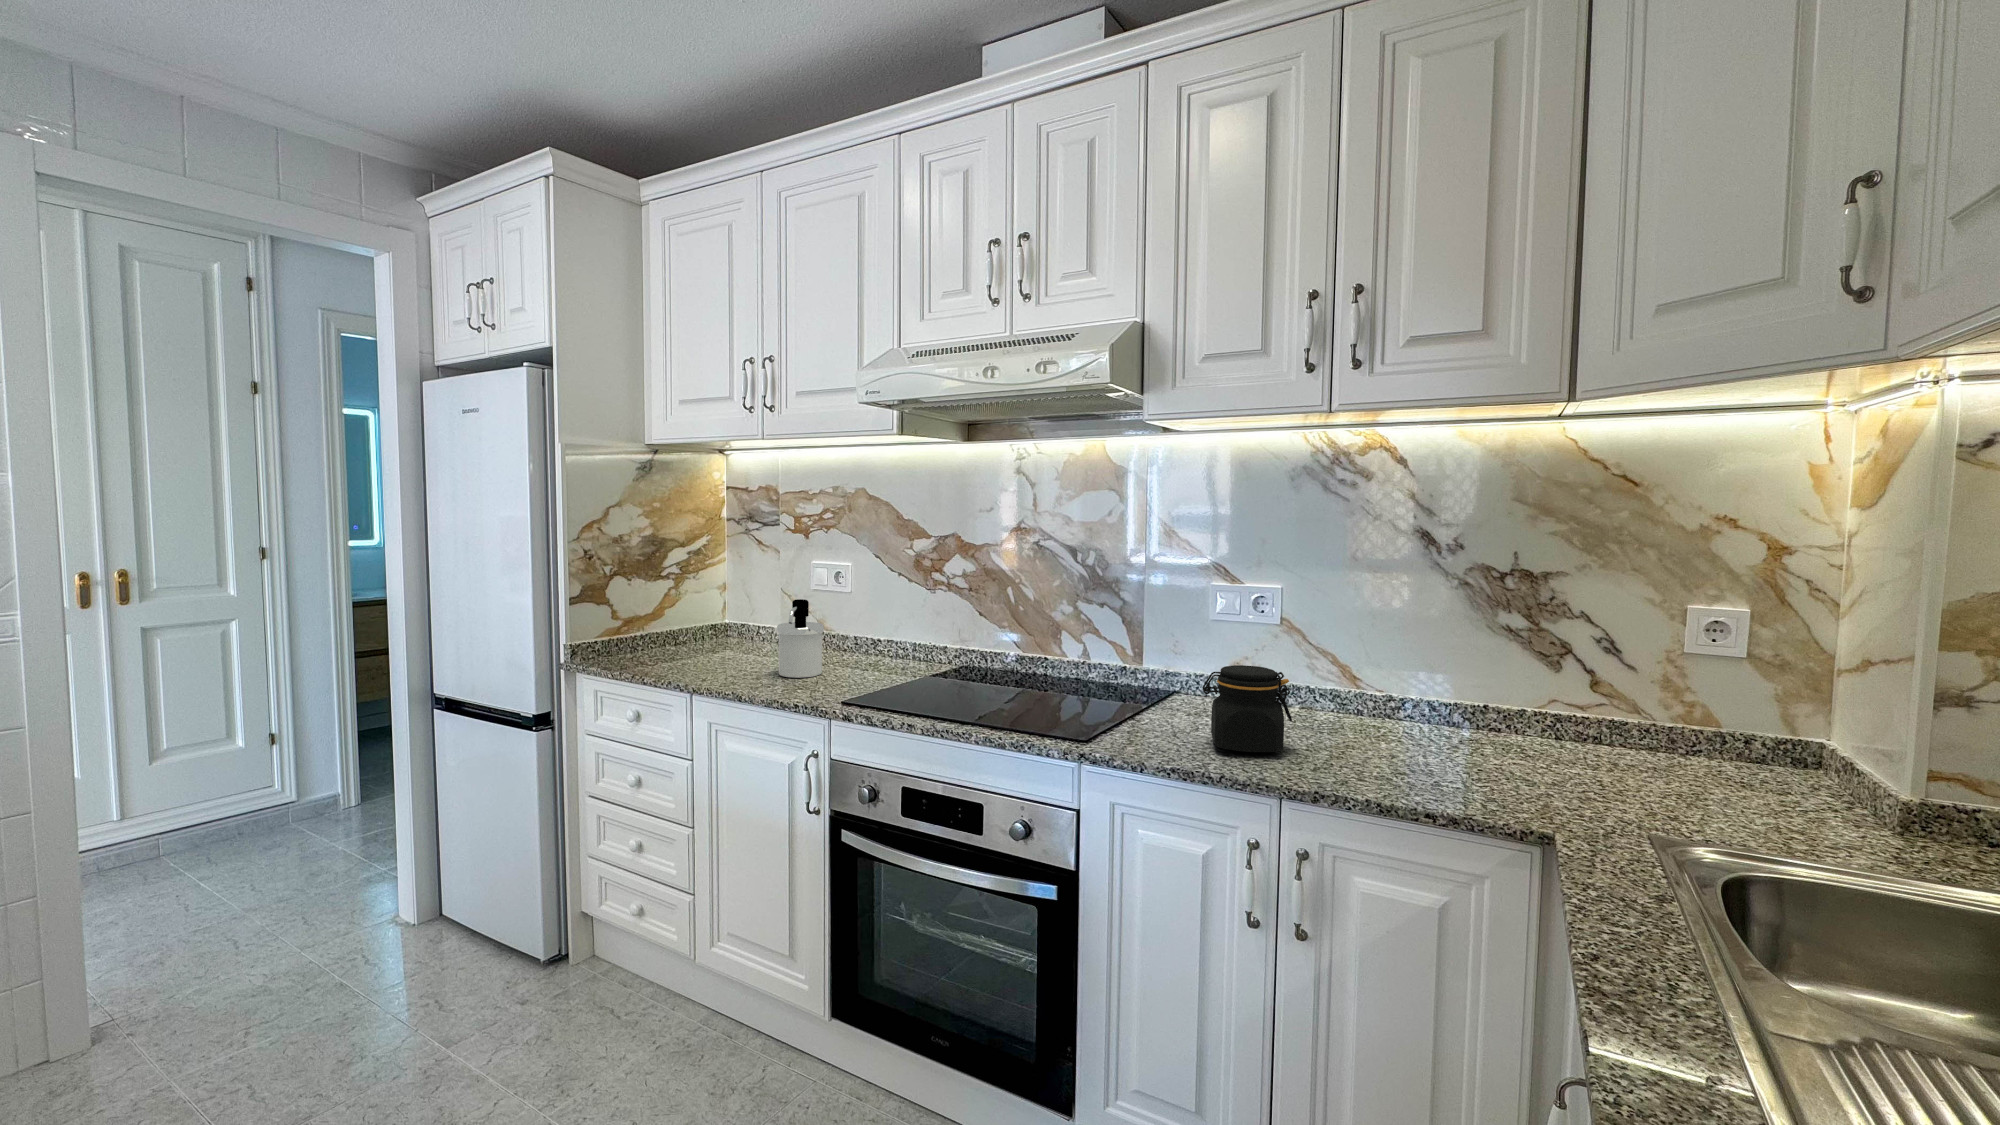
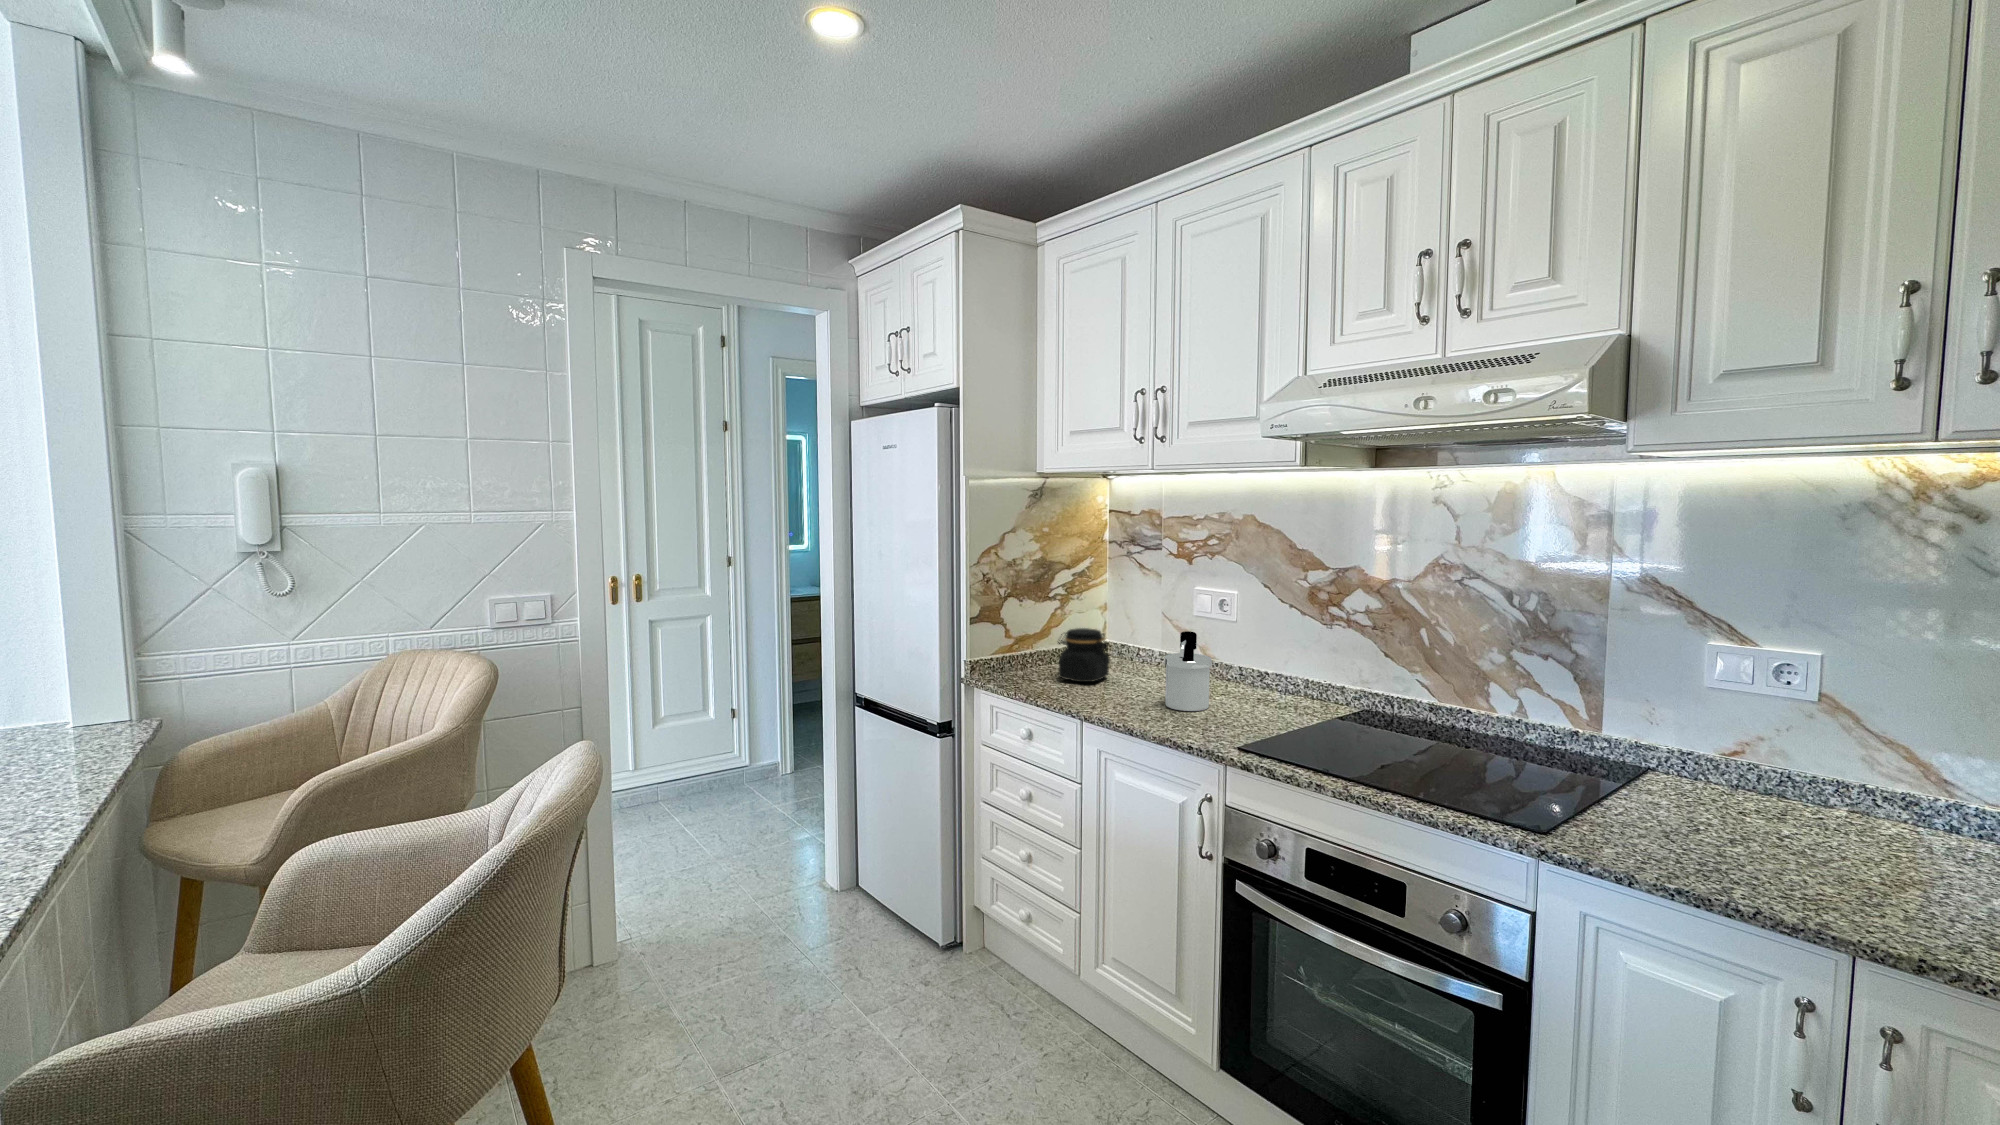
jar: present [1202,665,1292,753] -> present [1058,628,1110,682]

